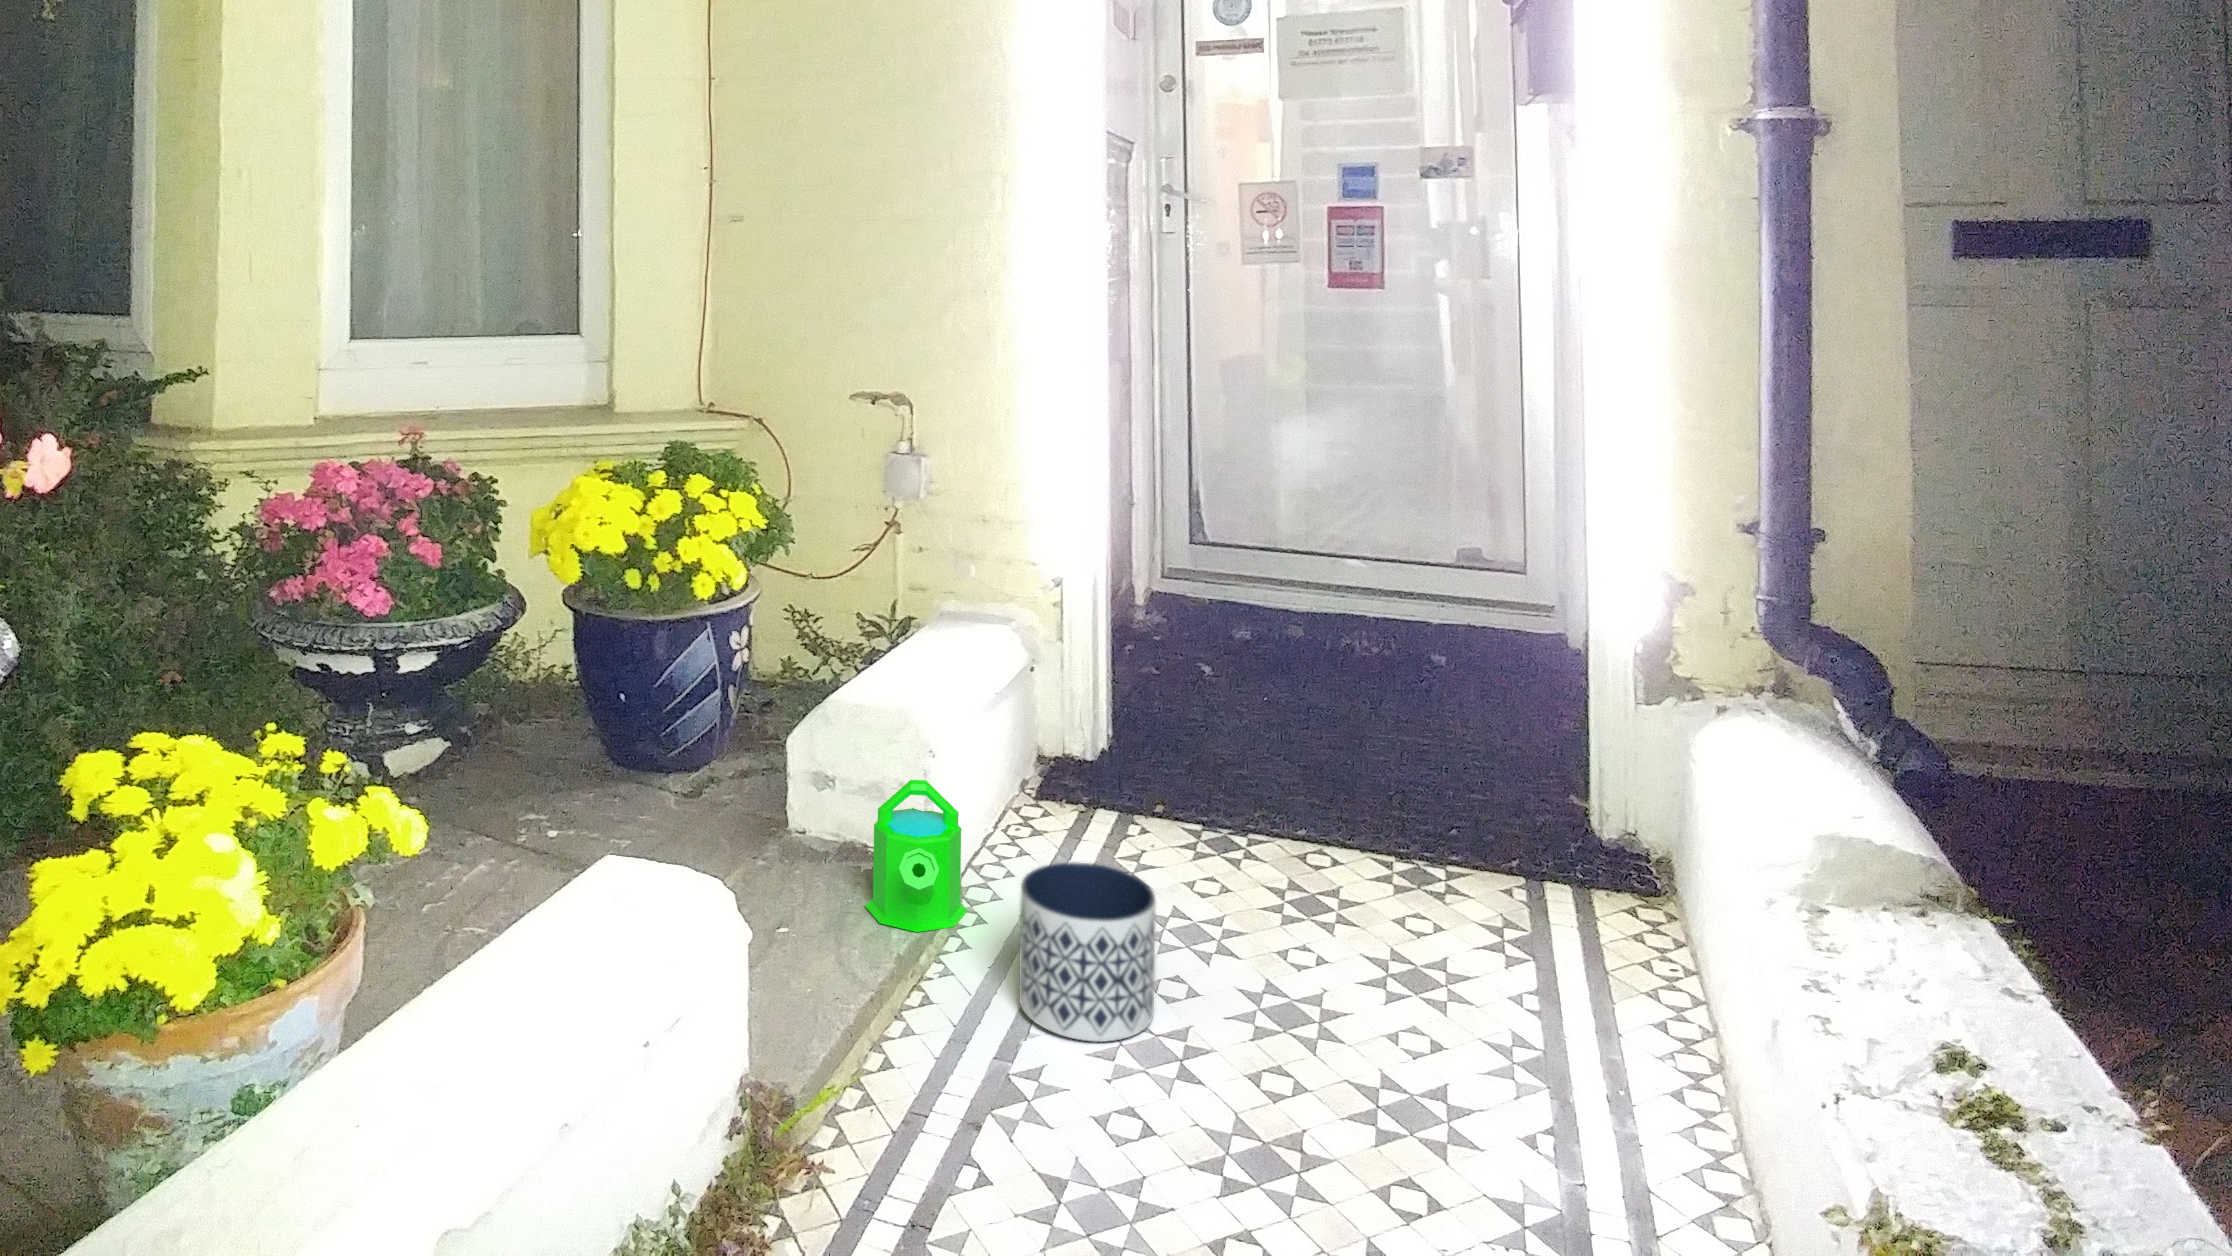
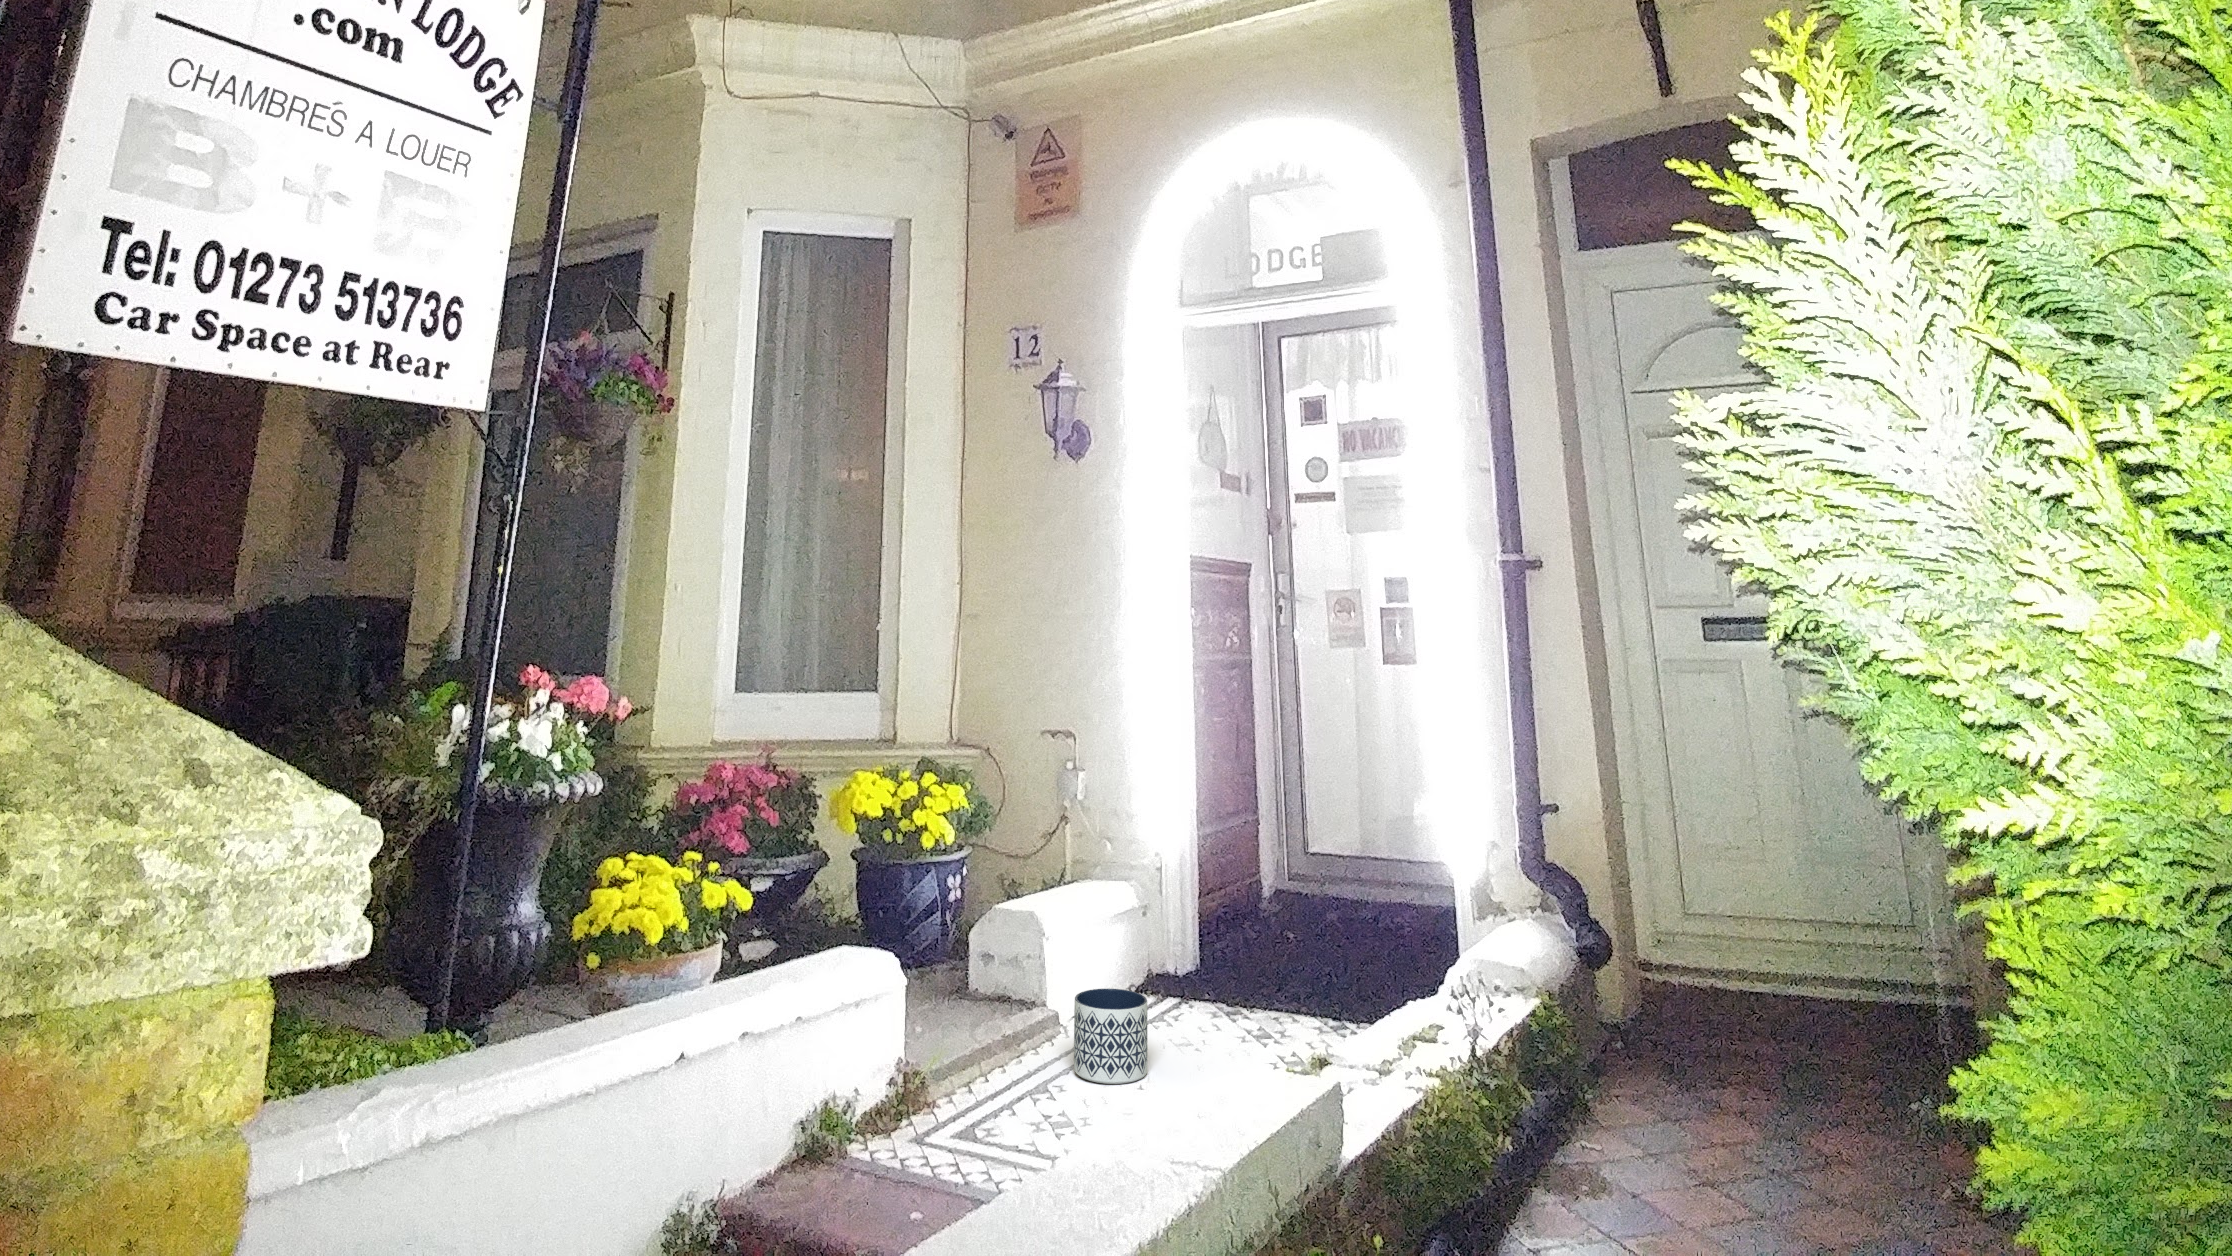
watering can: present [865,780,967,932] -> none [1007,951,1066,1043]

